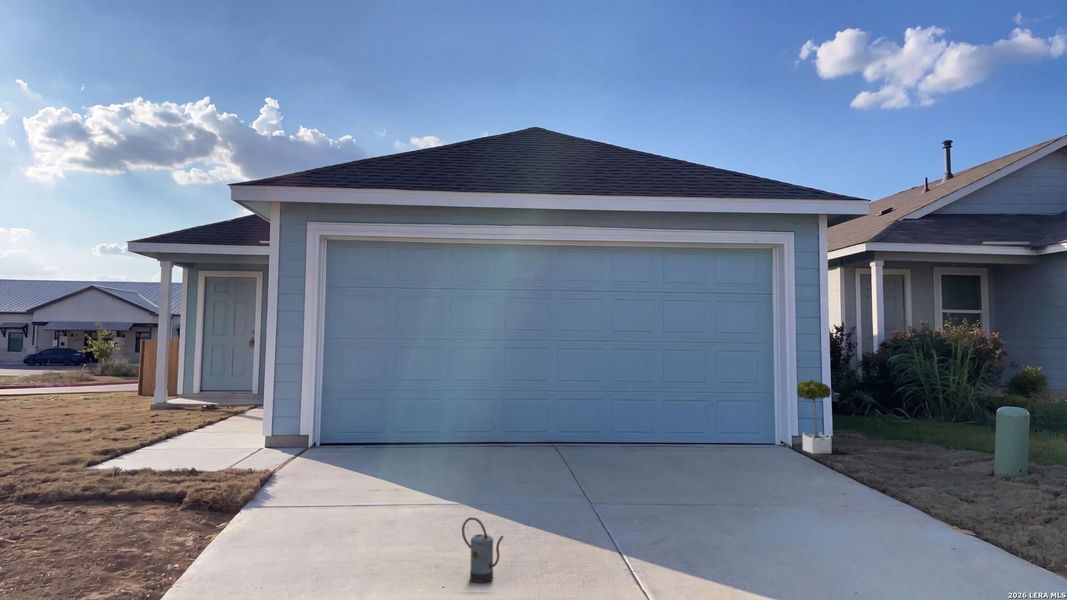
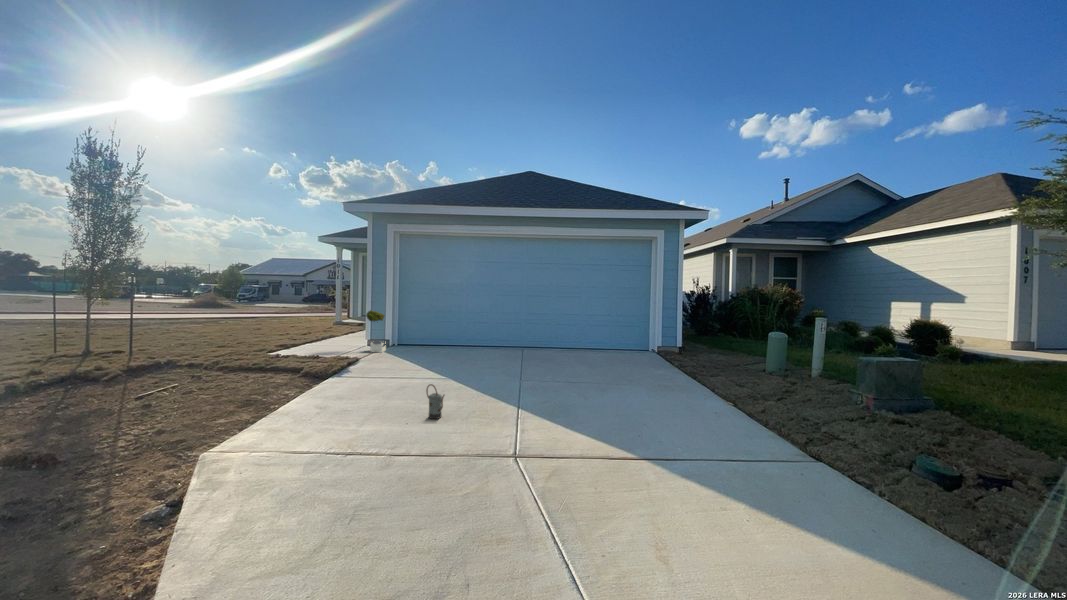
potted tree: present [797,380,832,454] -> present [366,310,386,352]

